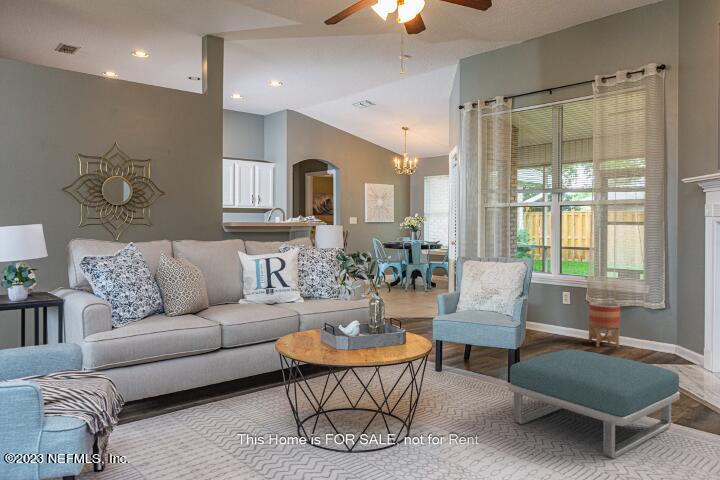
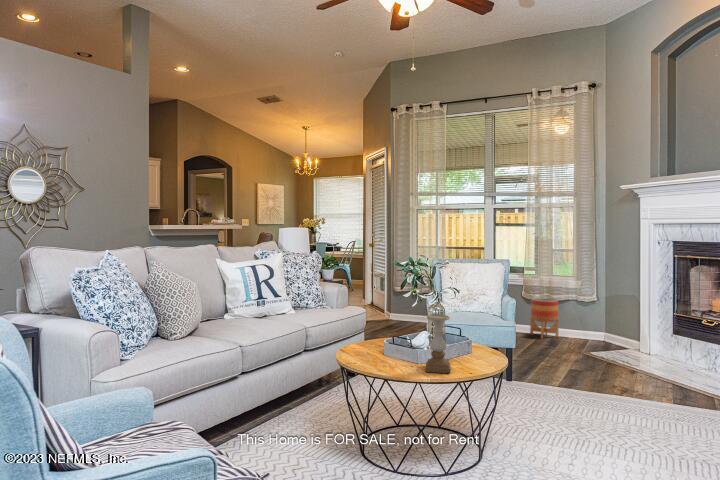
candle holder: none [329,305,358,359] -> present [425,315,451,373]
footstool: present [508,349,680,458] -> none [550,344,685,441]

